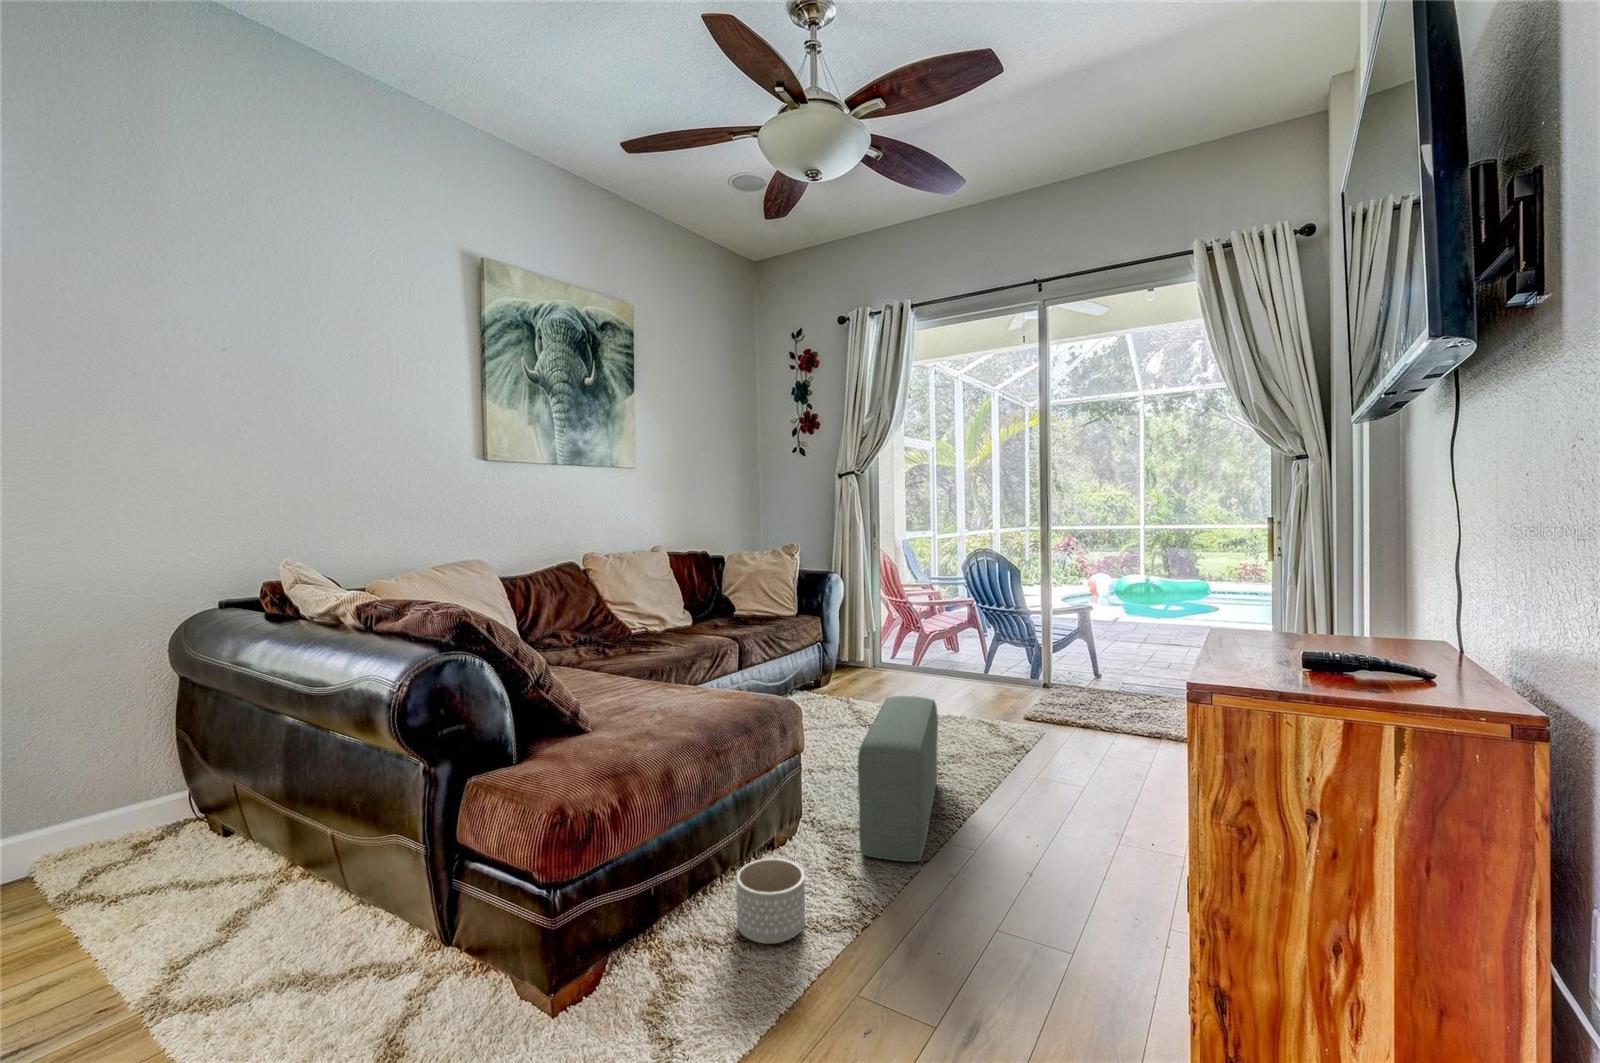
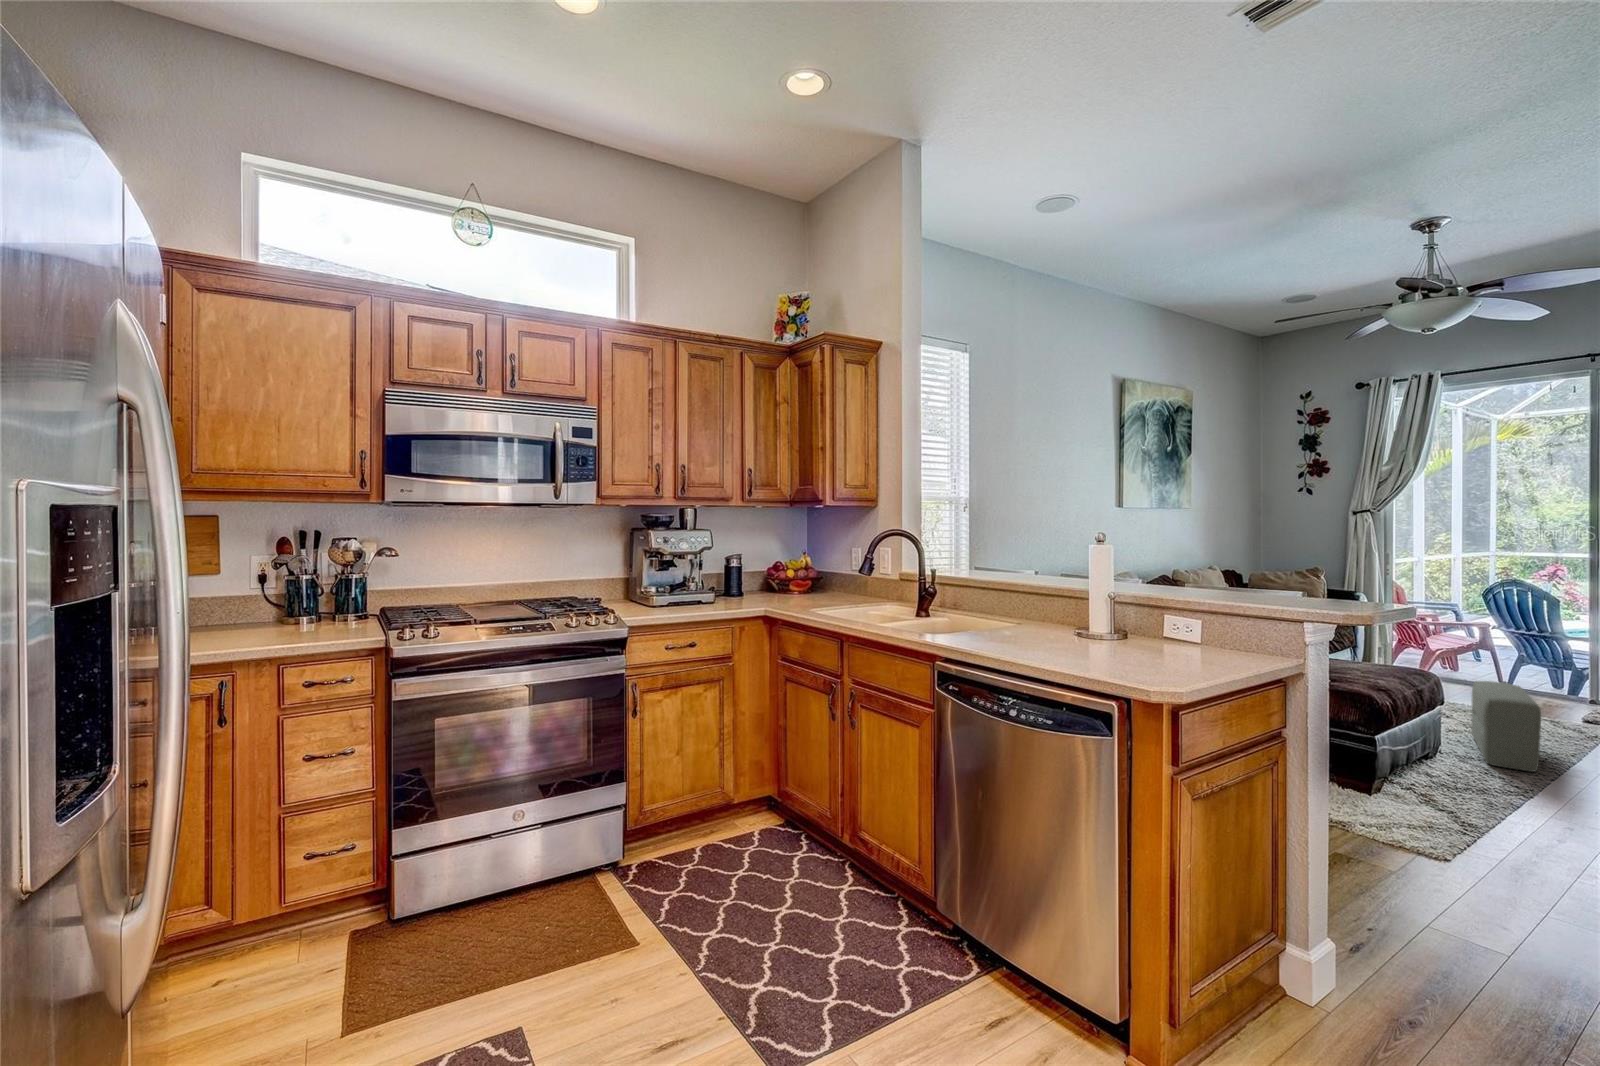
planter: present [736,858,805,944] -> none [1430,747,1479,785]

